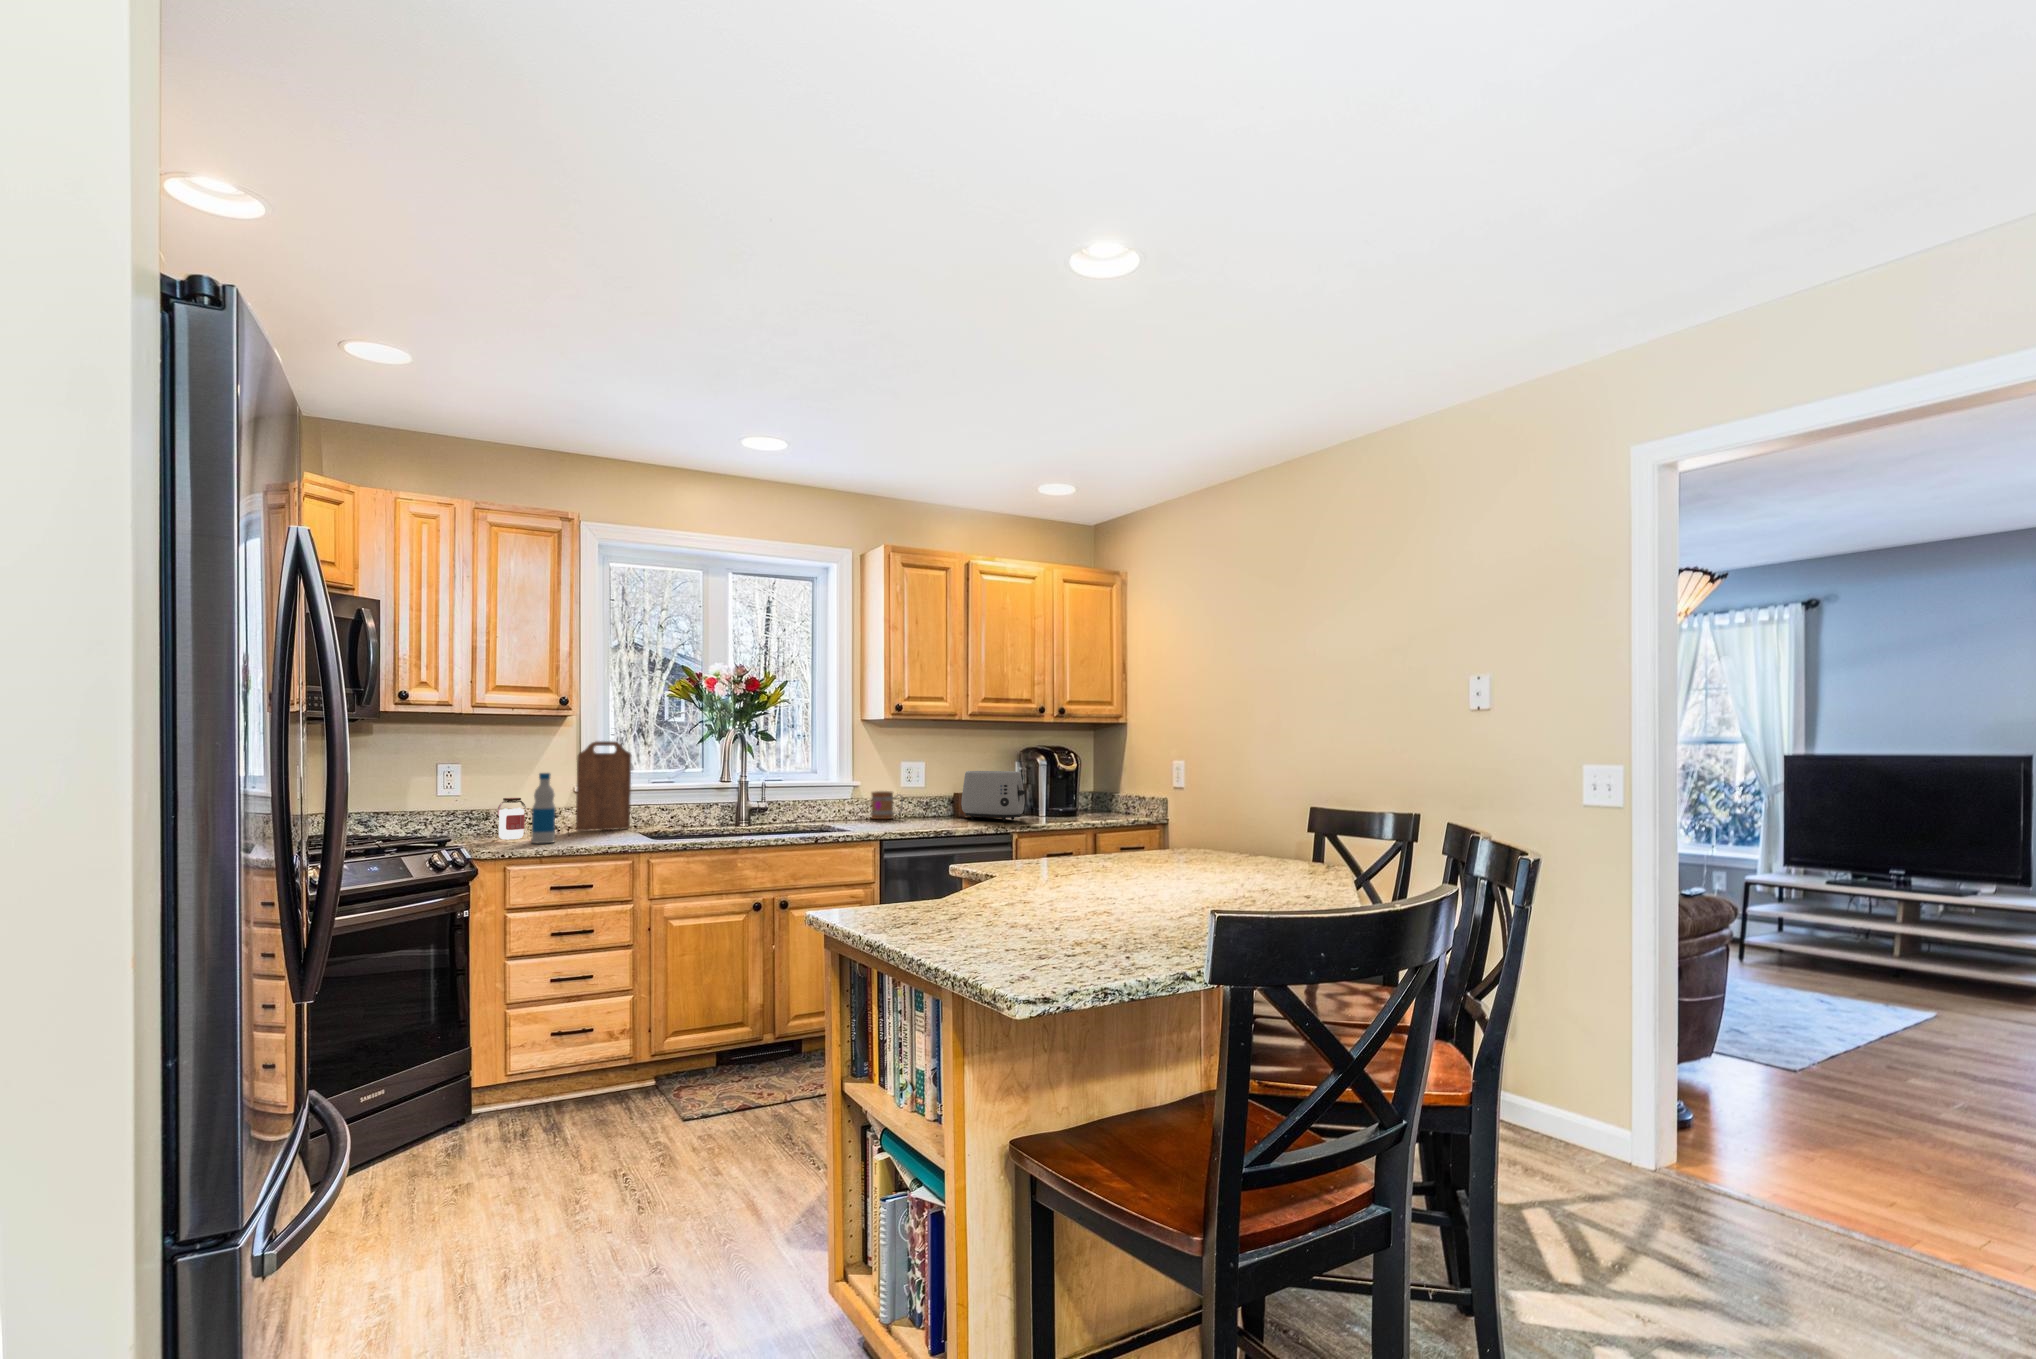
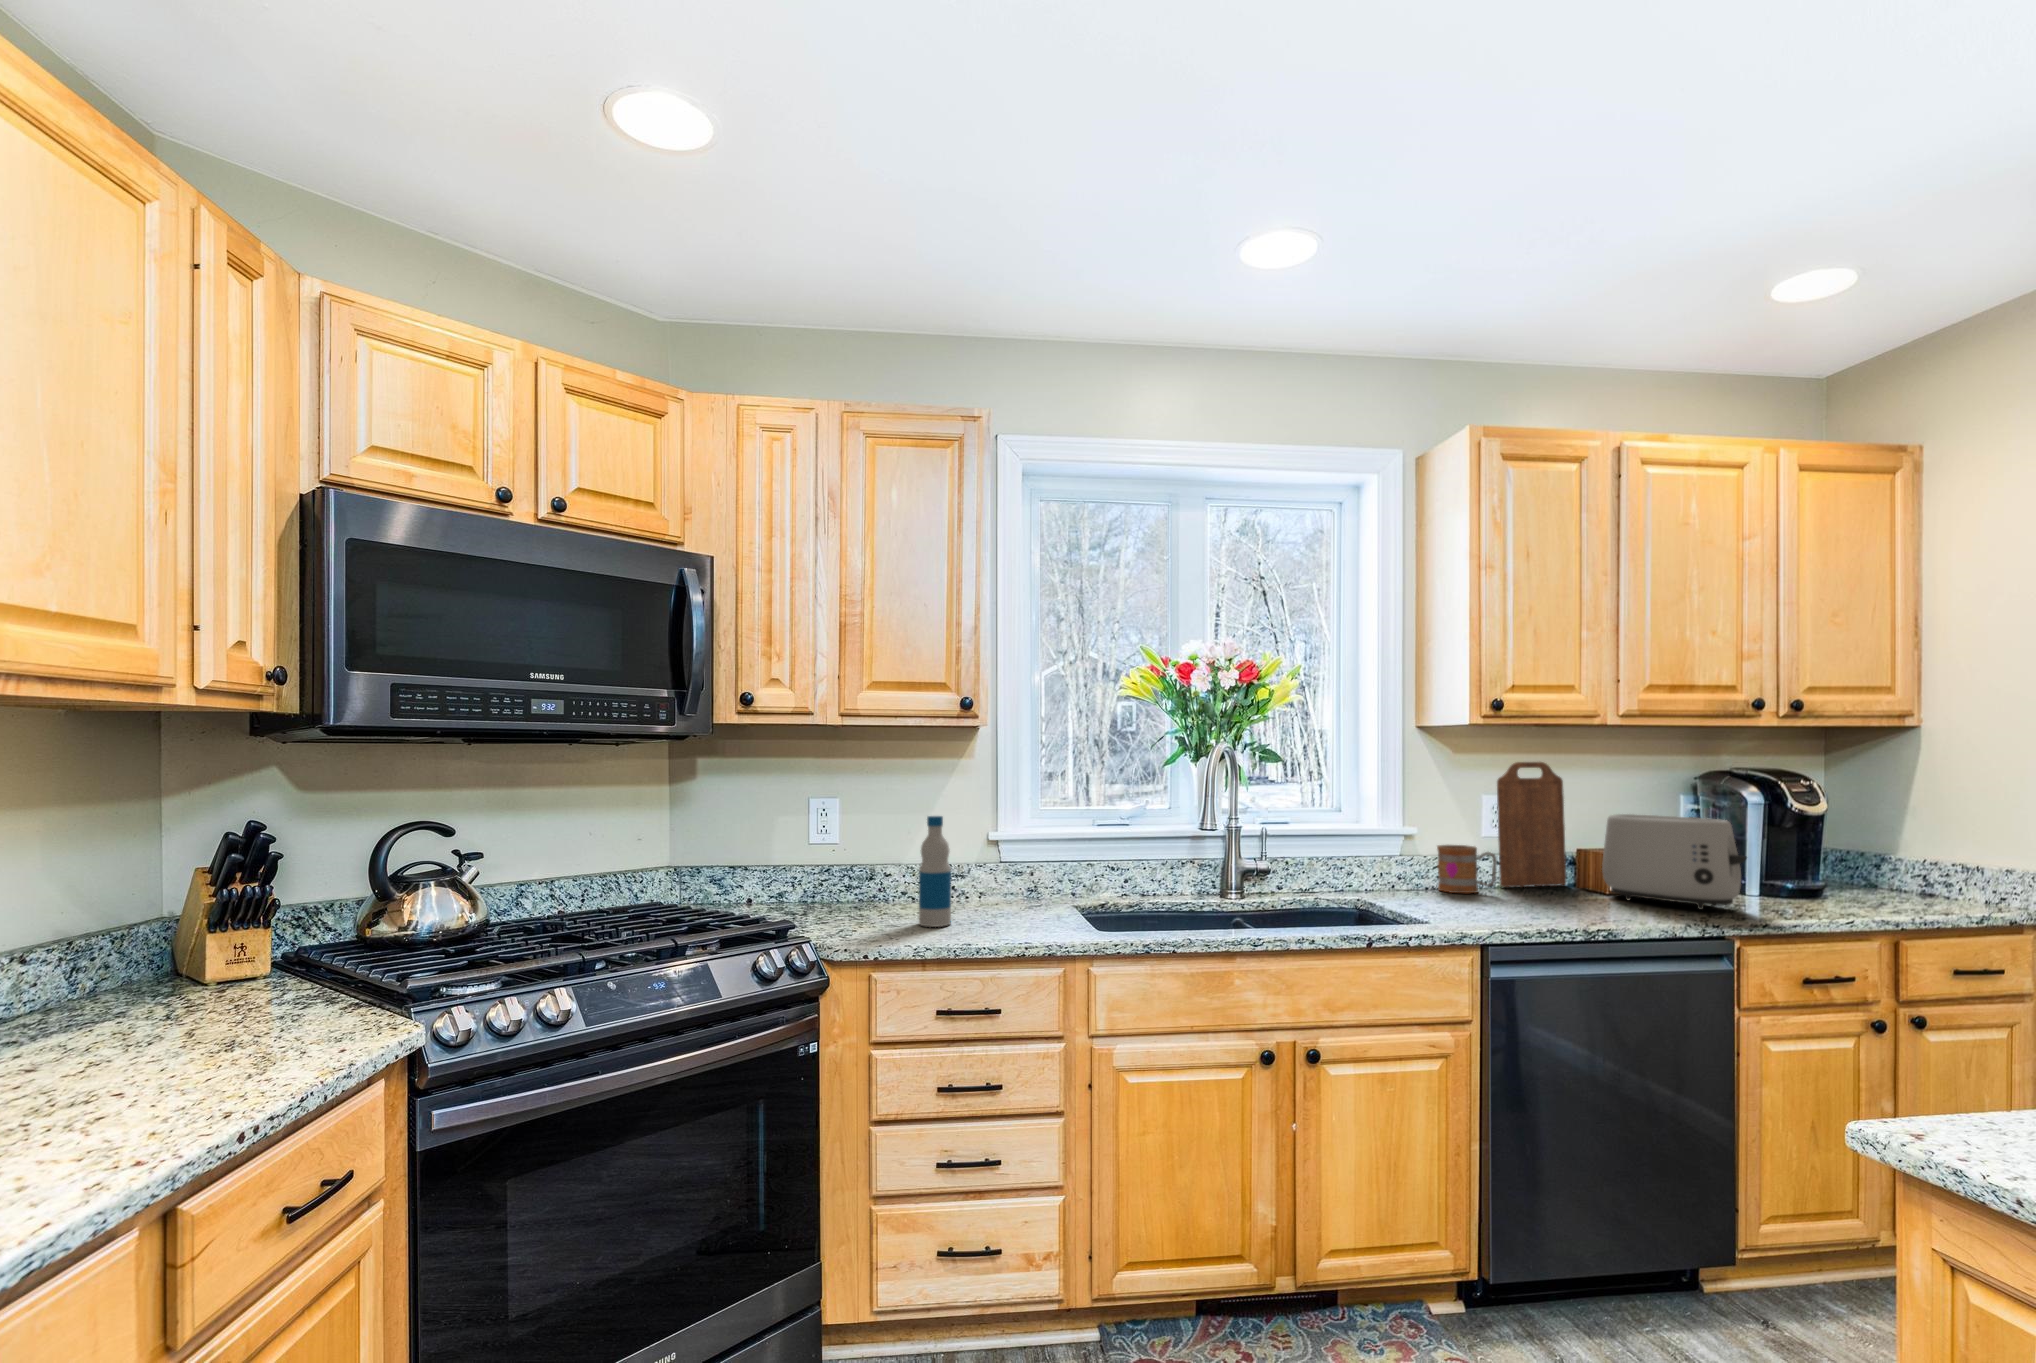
cutting board: present [576,741,631,831] -> present [1497,762,1566,887]
jar: present [498,798,526,839] -> none [877,850,915,915]

